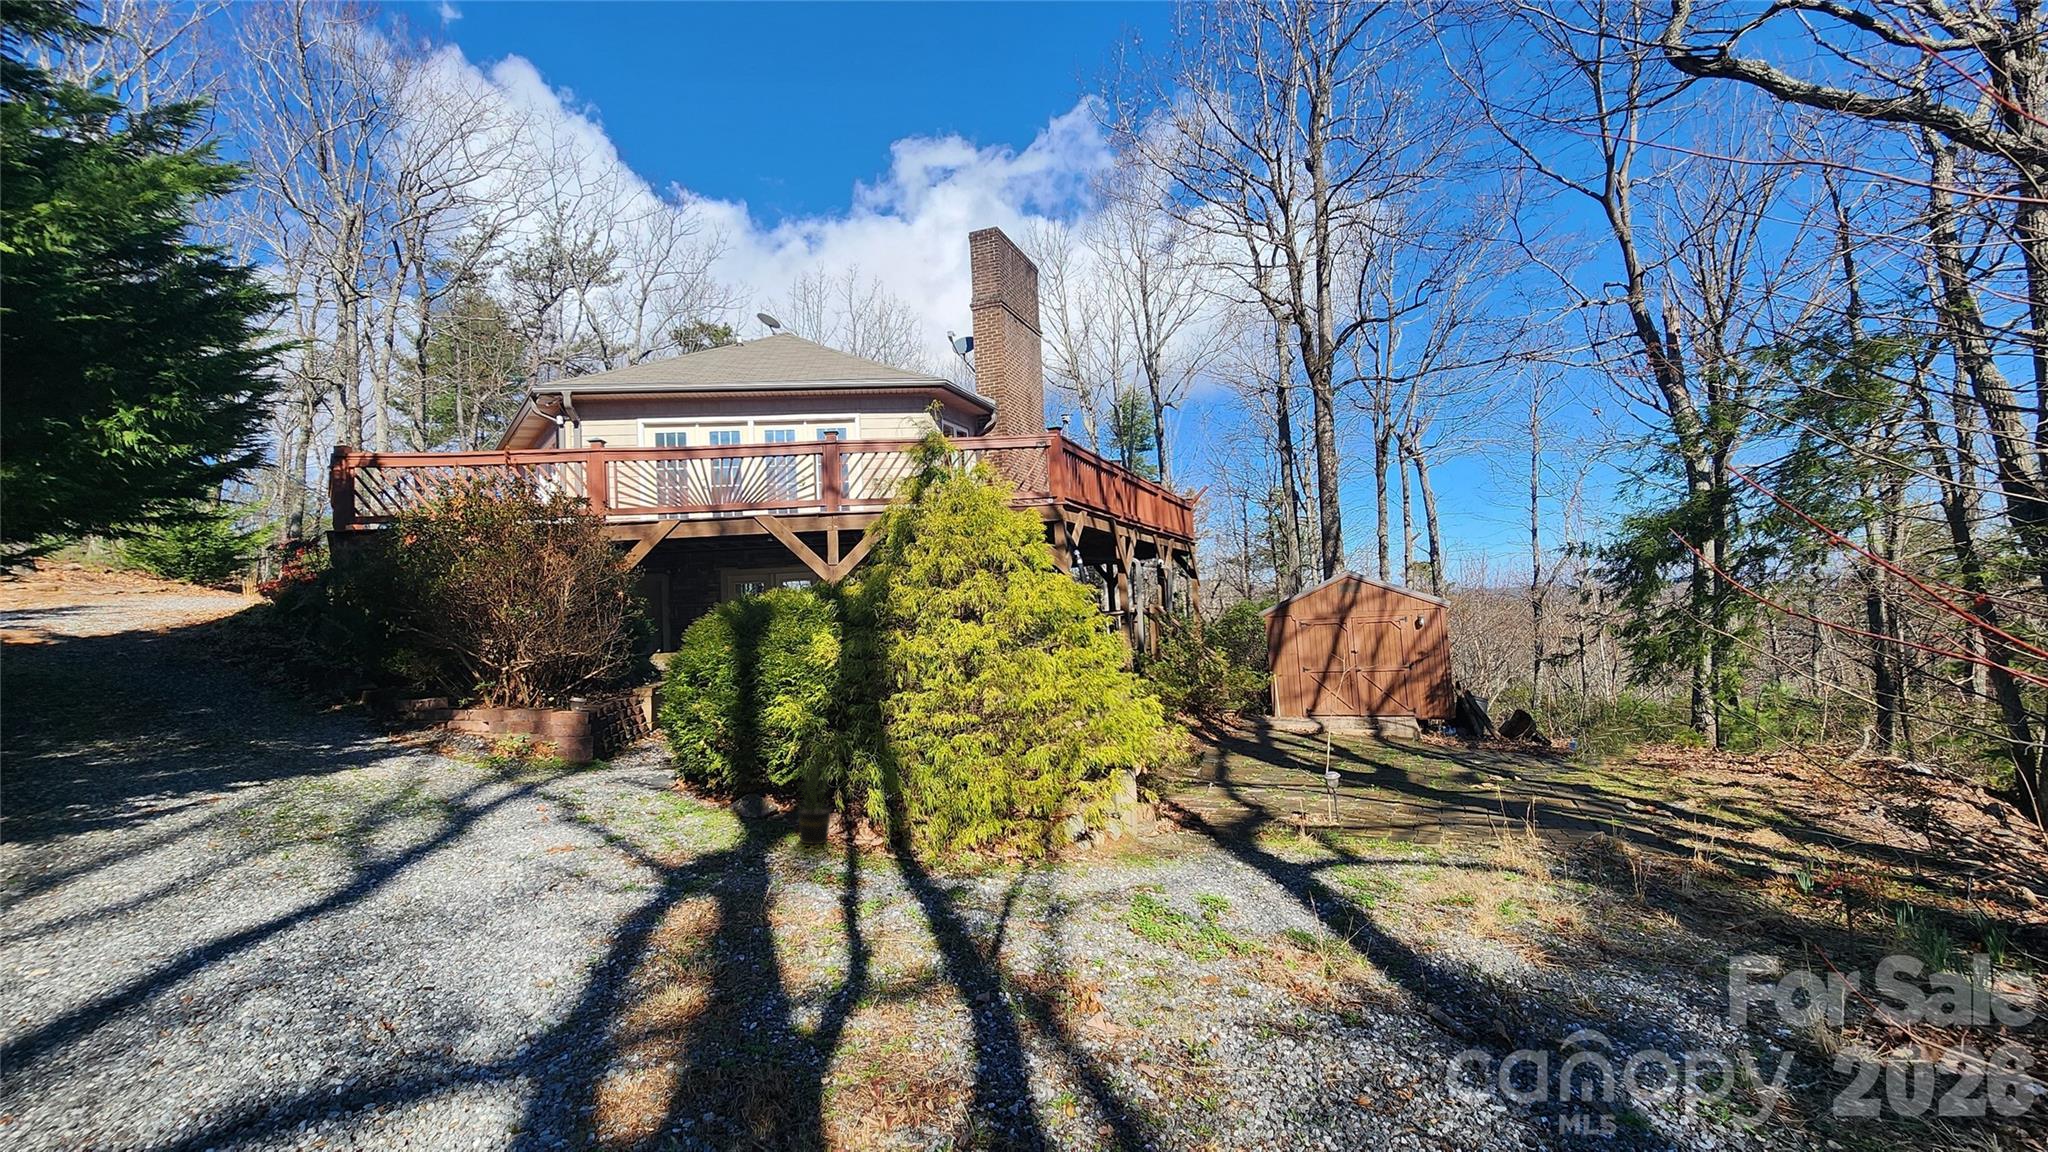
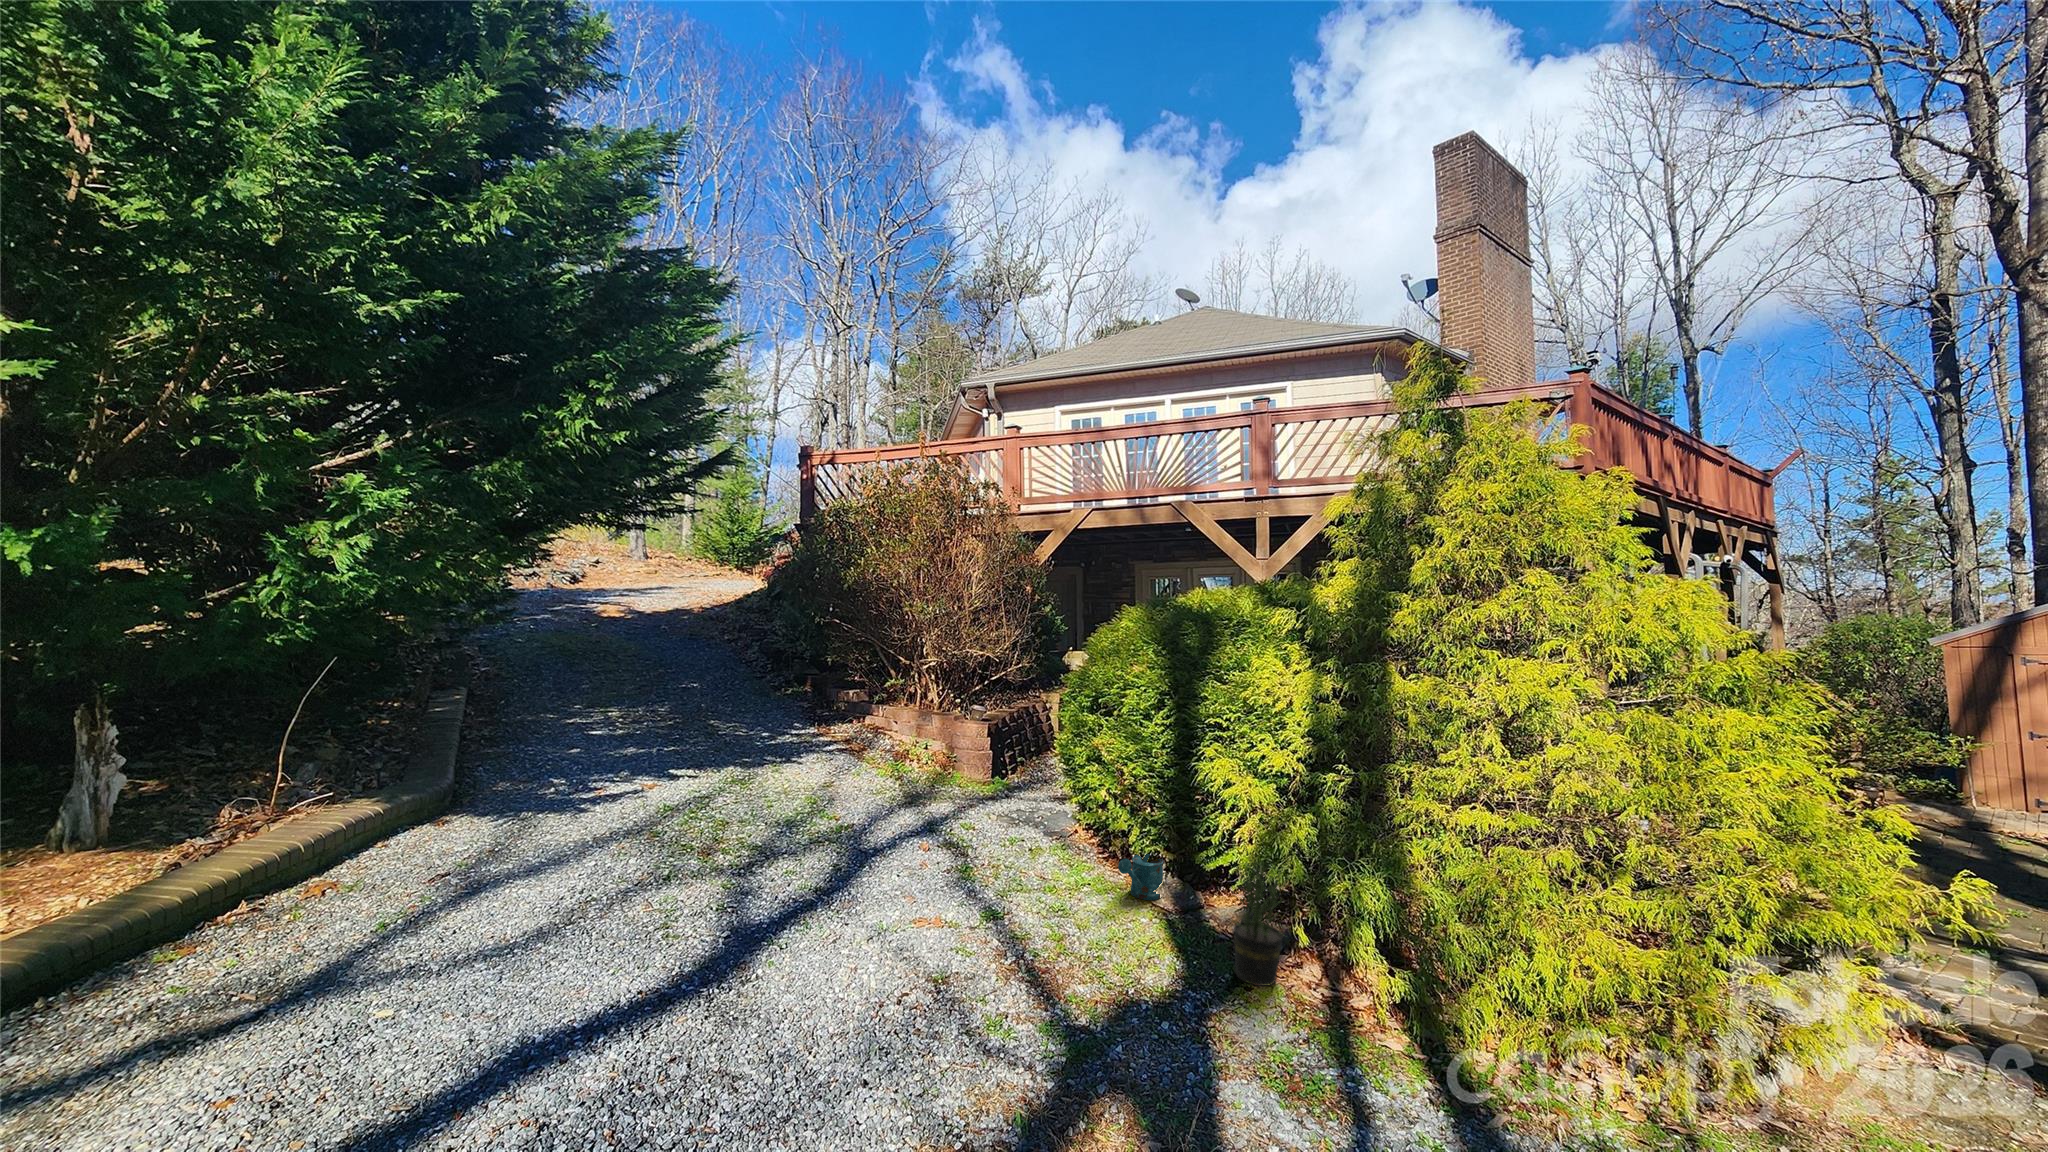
watering can: none [714,777,749,816] -> present [1118,854,1163,900]

